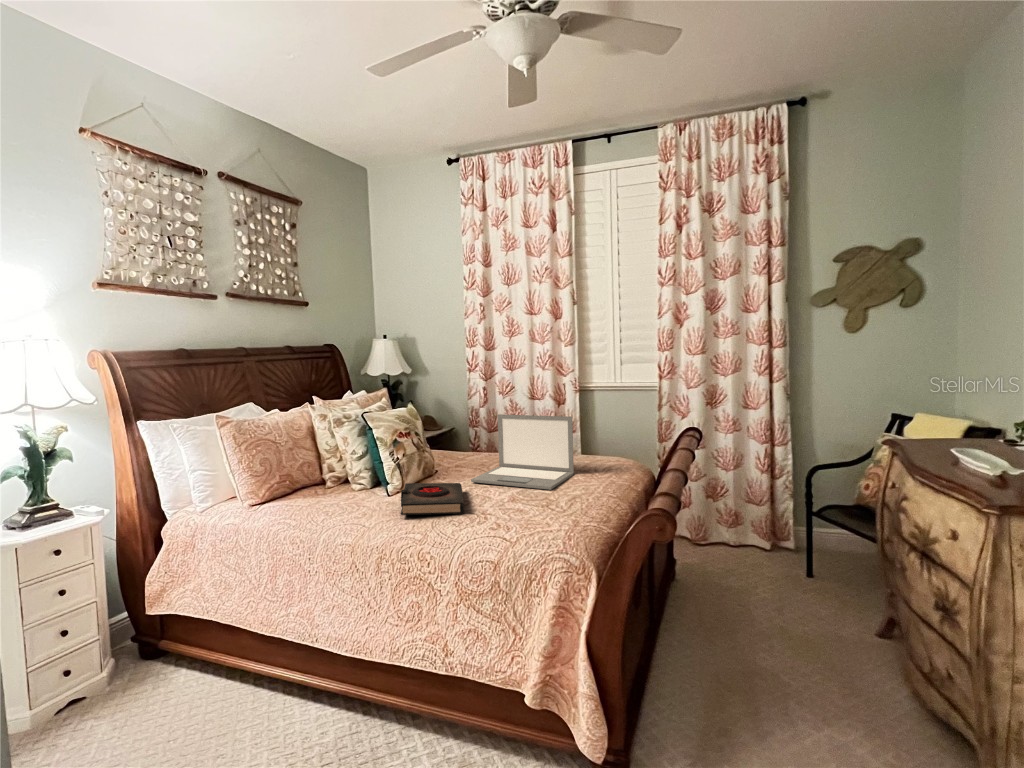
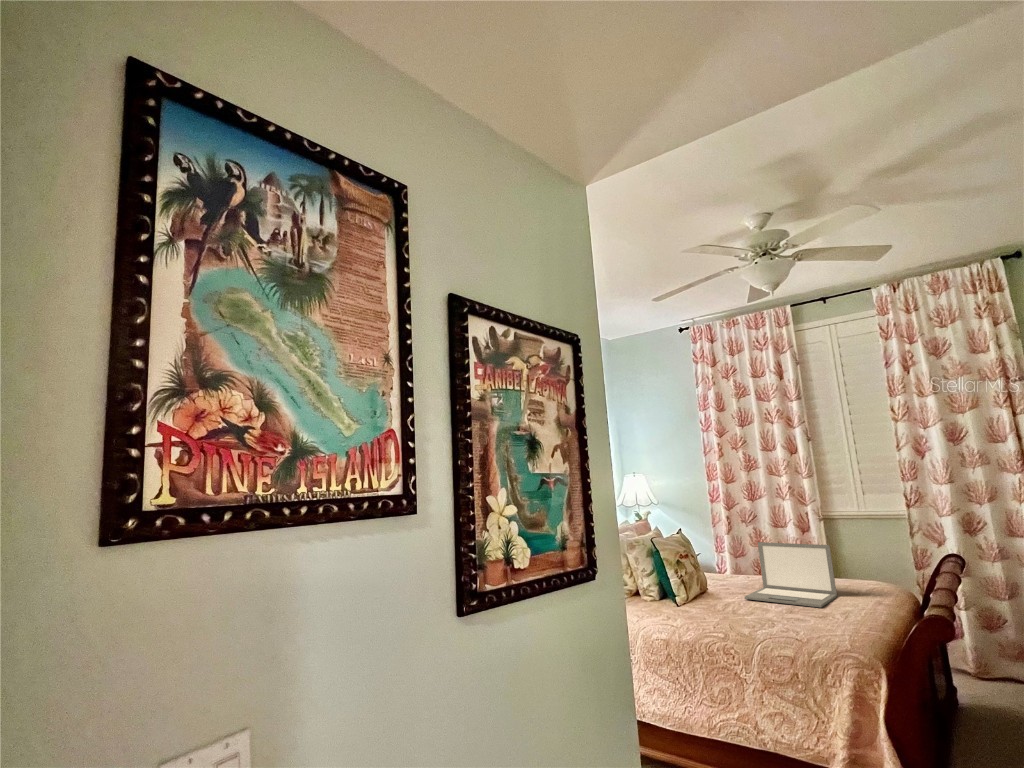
book: present [401,483,464,515] -> none [694,597,753,621]

